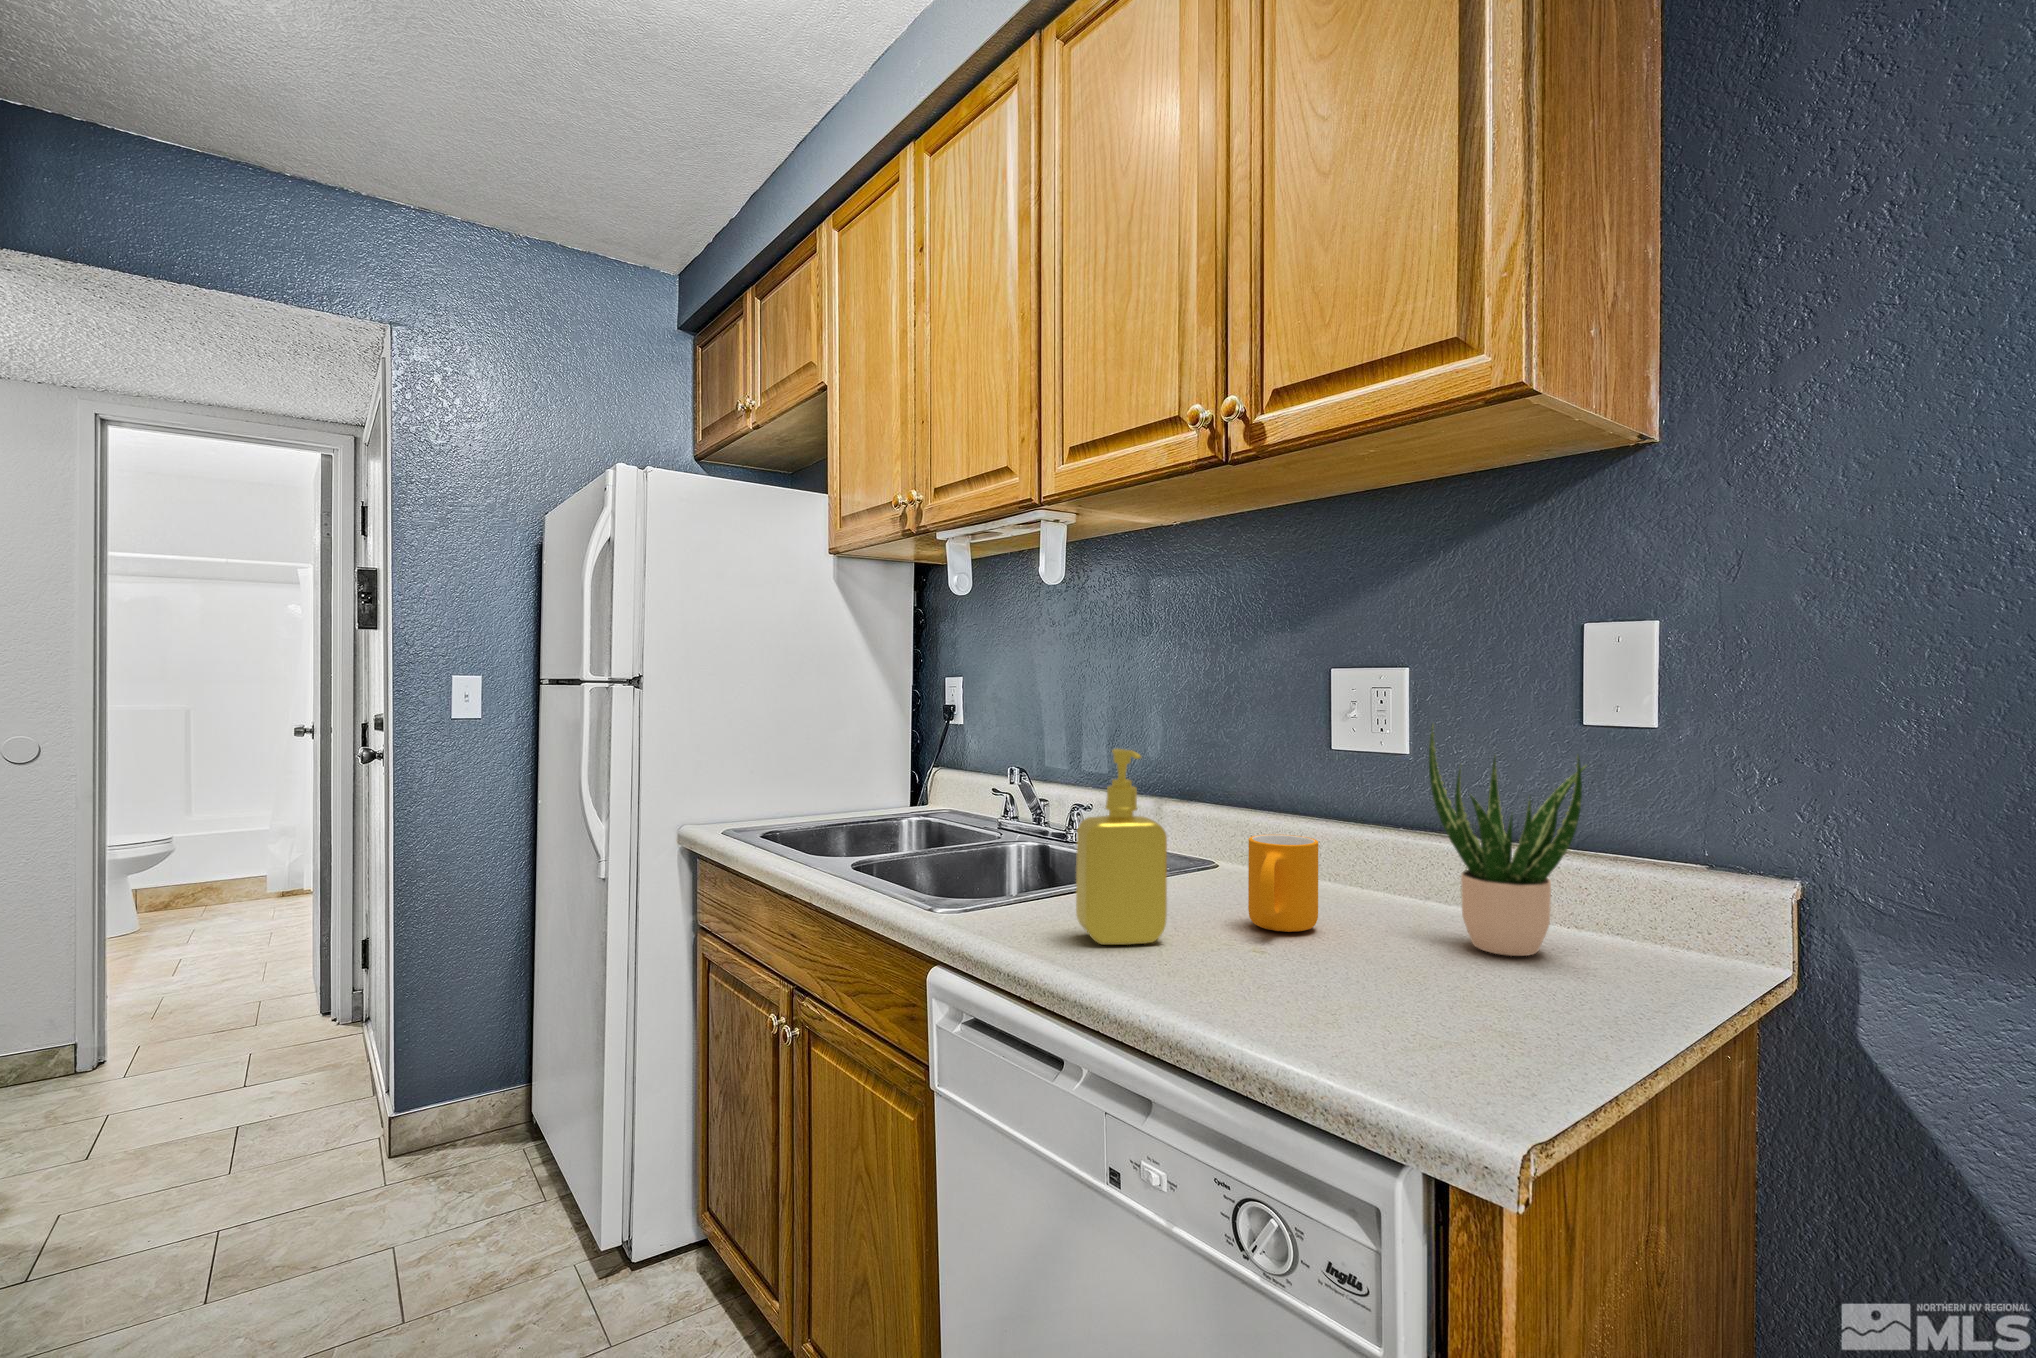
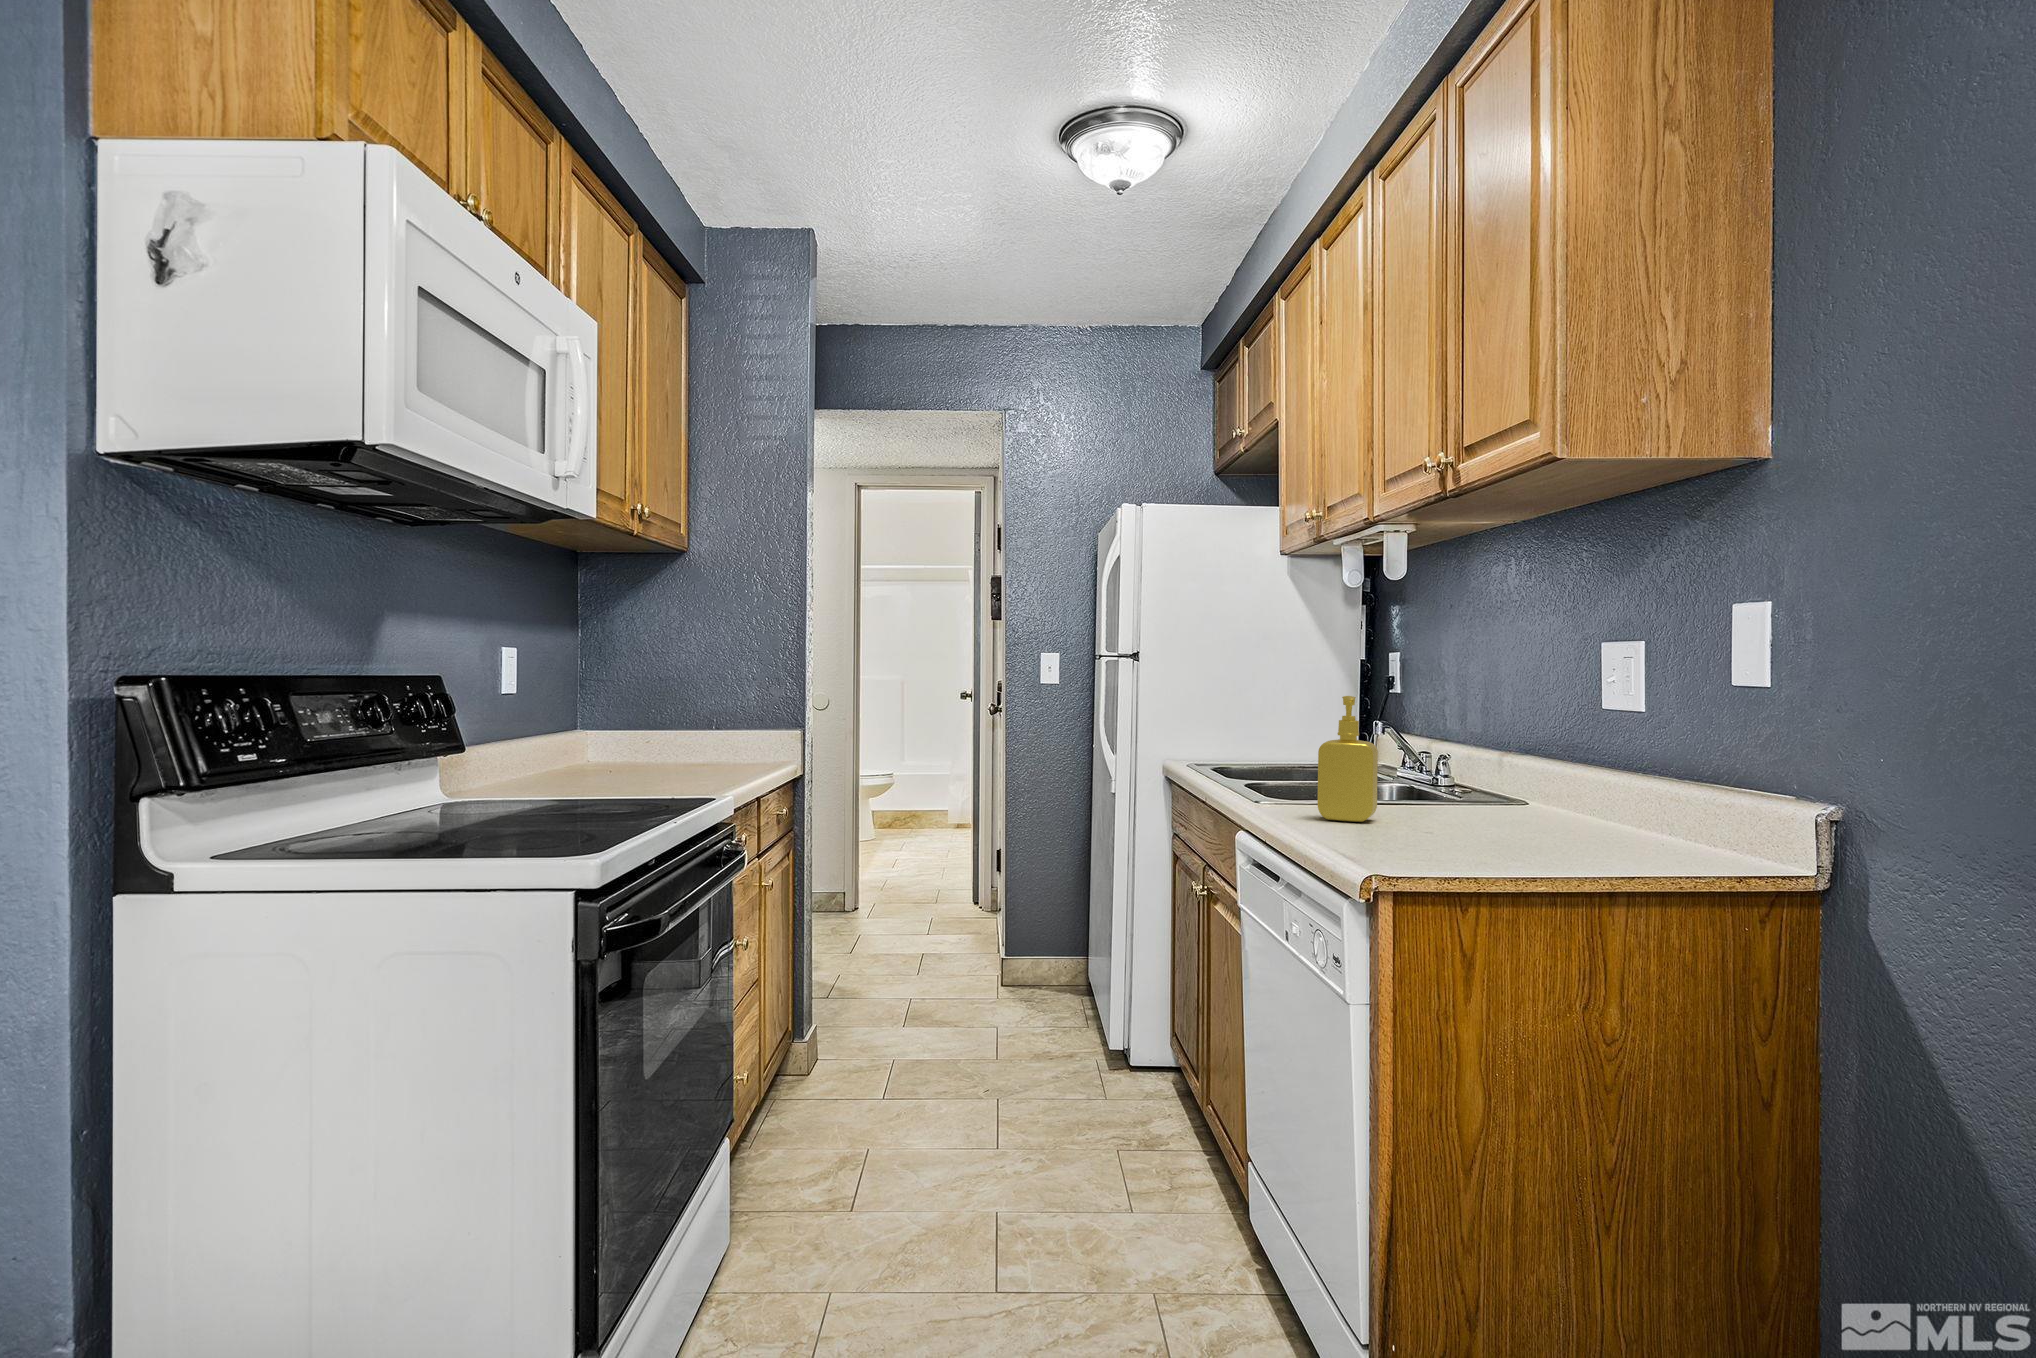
potted plant: present [1429,725,1586,956] -> none [1560,682,1693,849]
mug: present [1248,834,1318,932] -> none [1439,762,1502,828]

